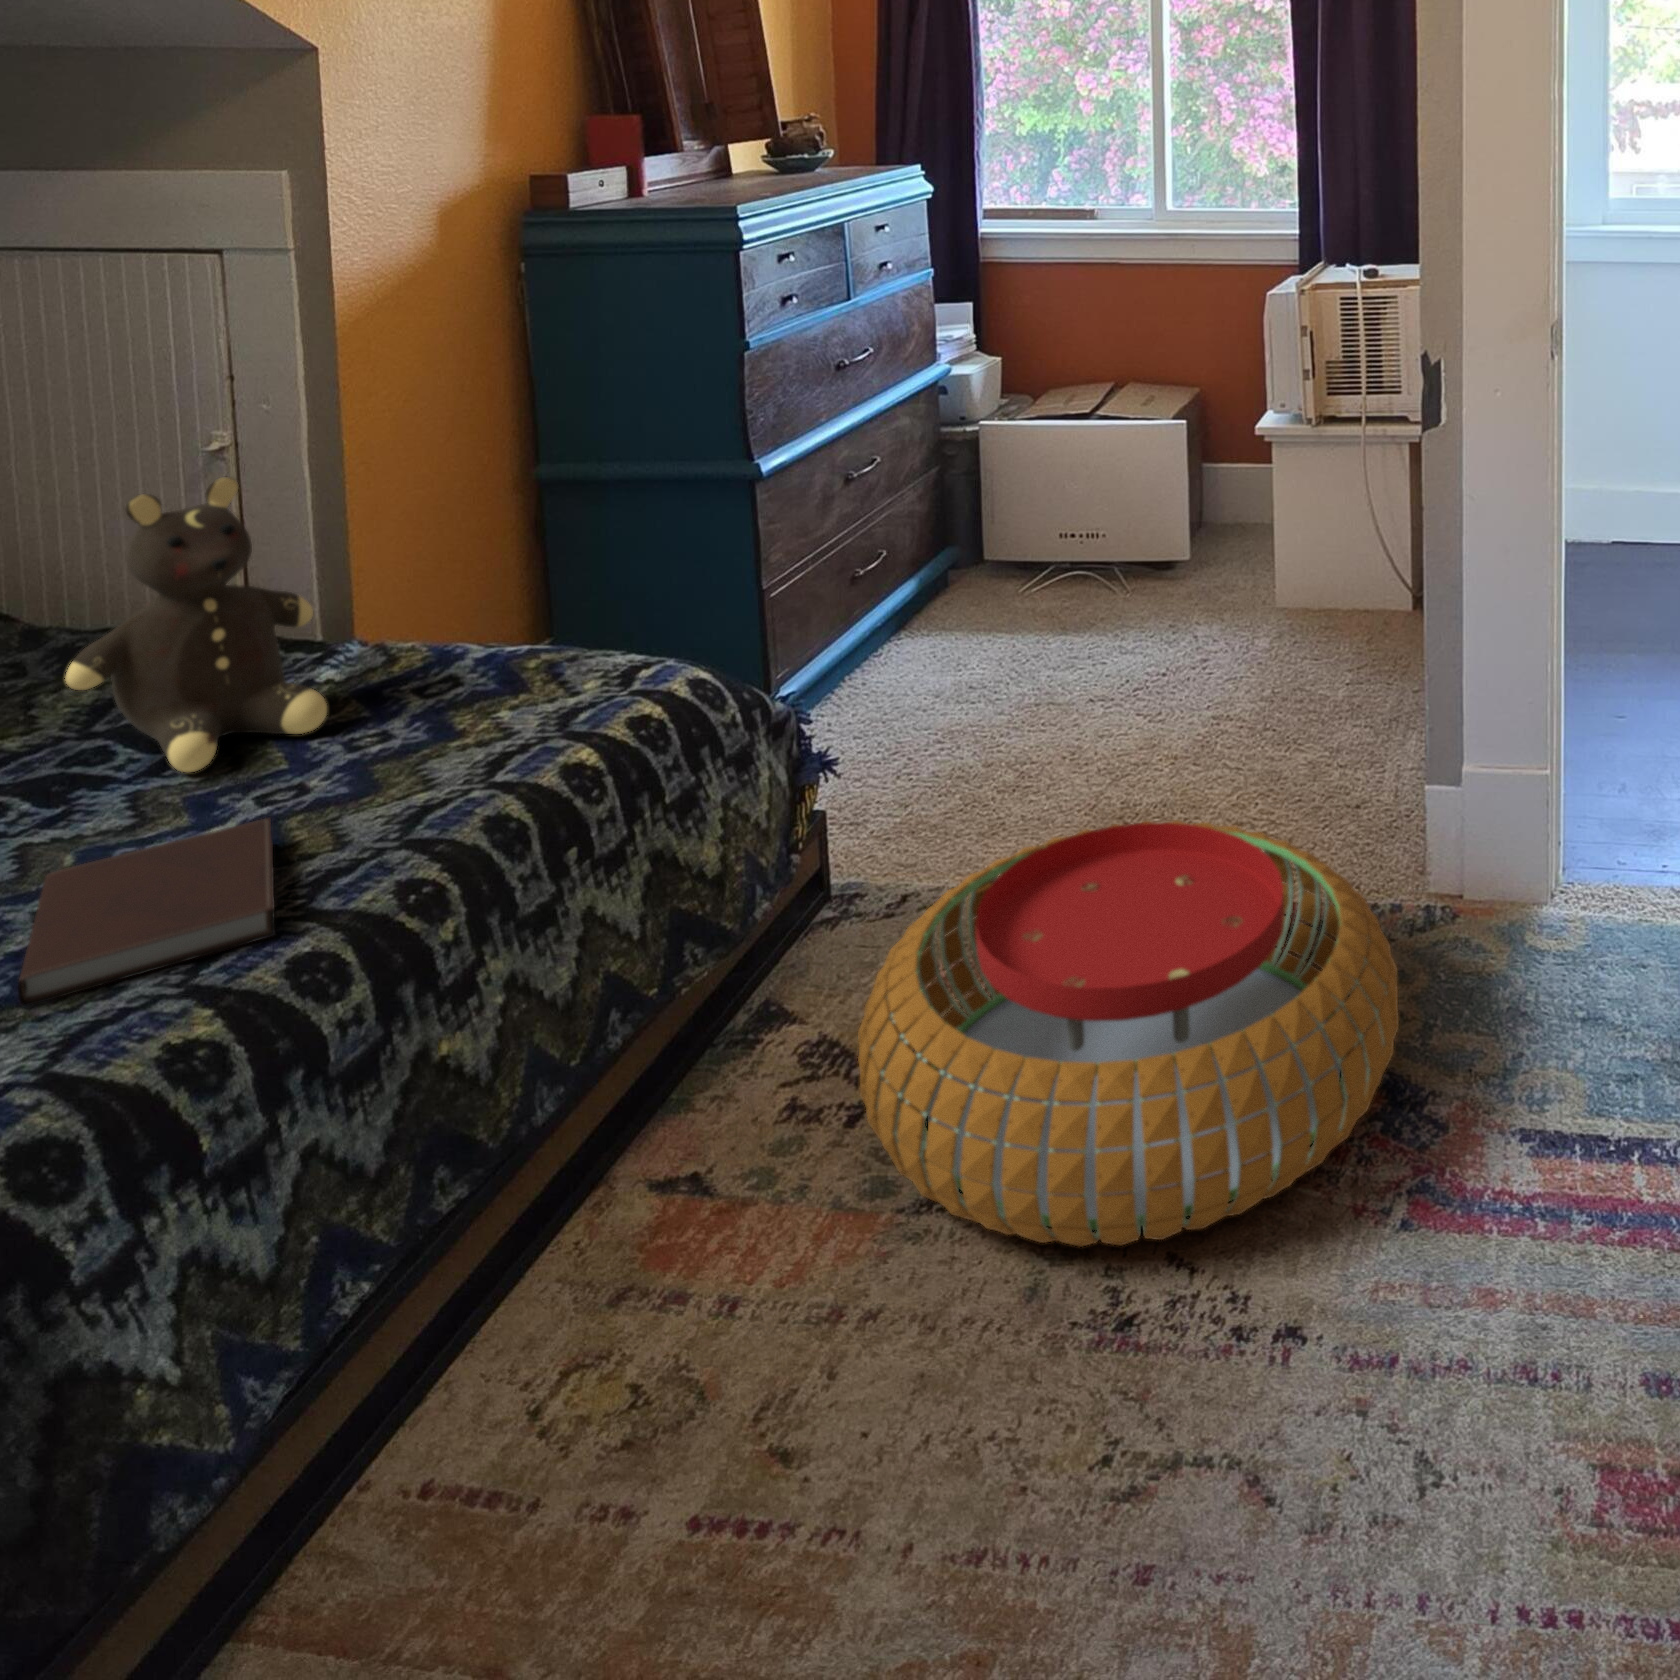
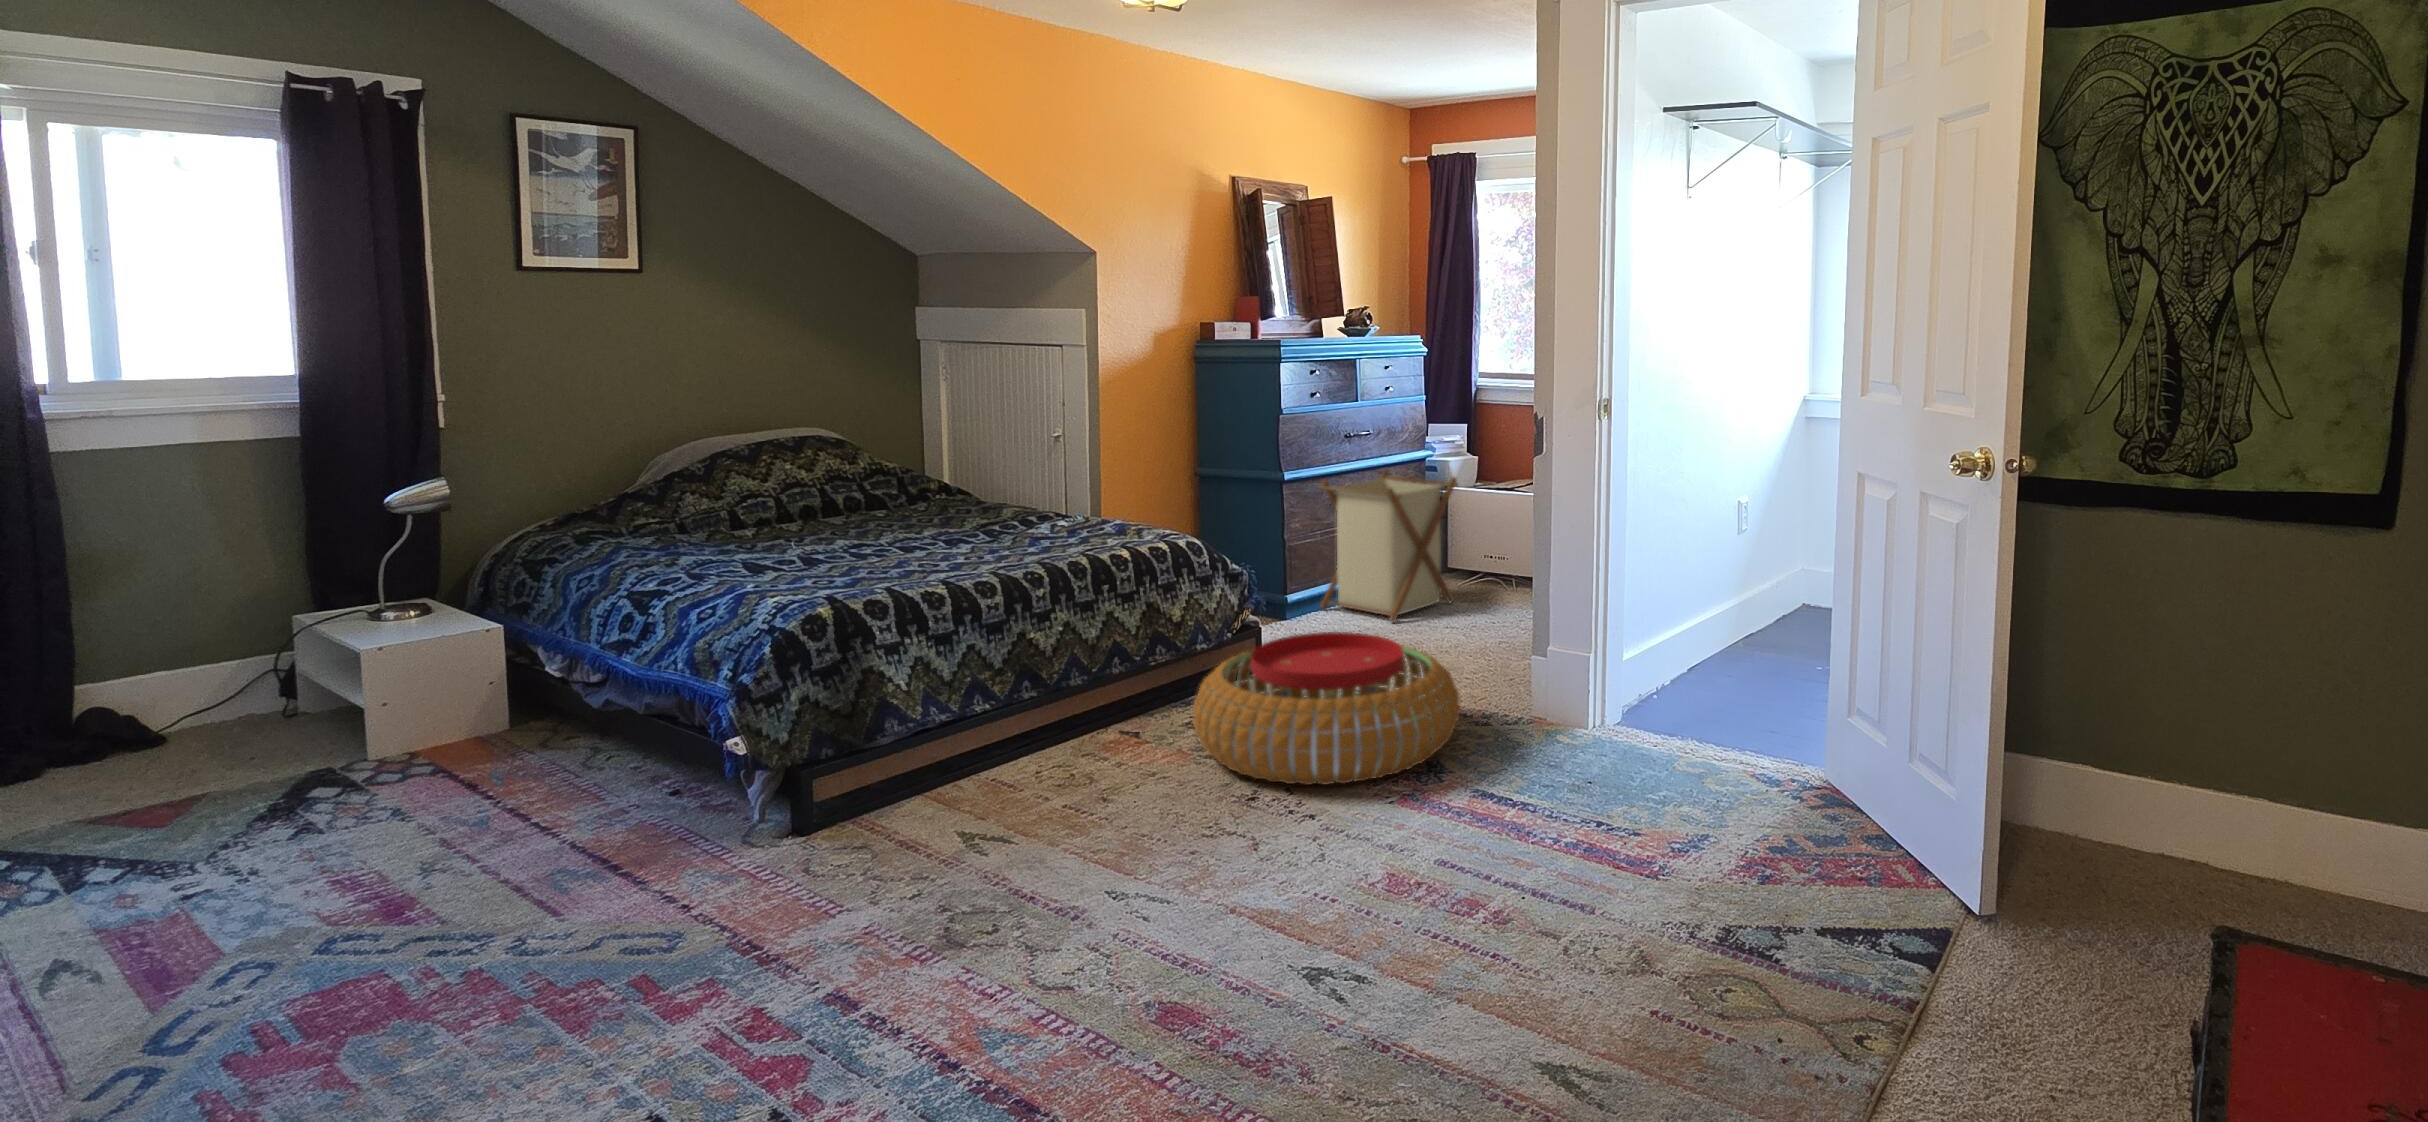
laundry basket: none [811,430,1054,711] -> present [1319,470,1458,623]
teddy bear: present [65,477,327,772] -> none [952,420,1049,538]
notebook: present [18,818,276,1006] -> none [894,546,997,578]

